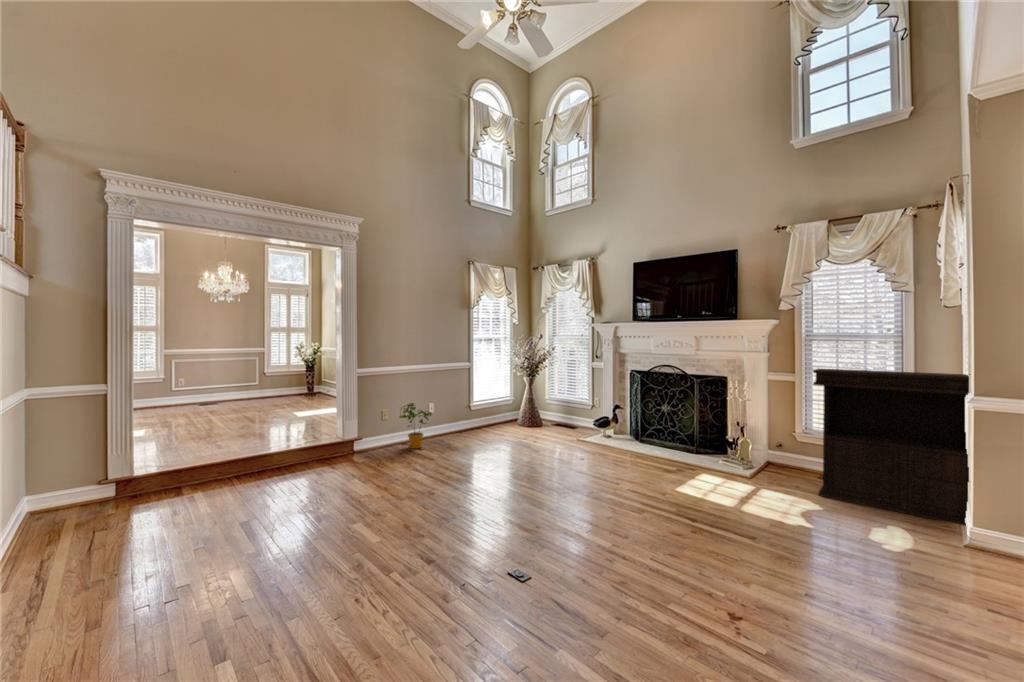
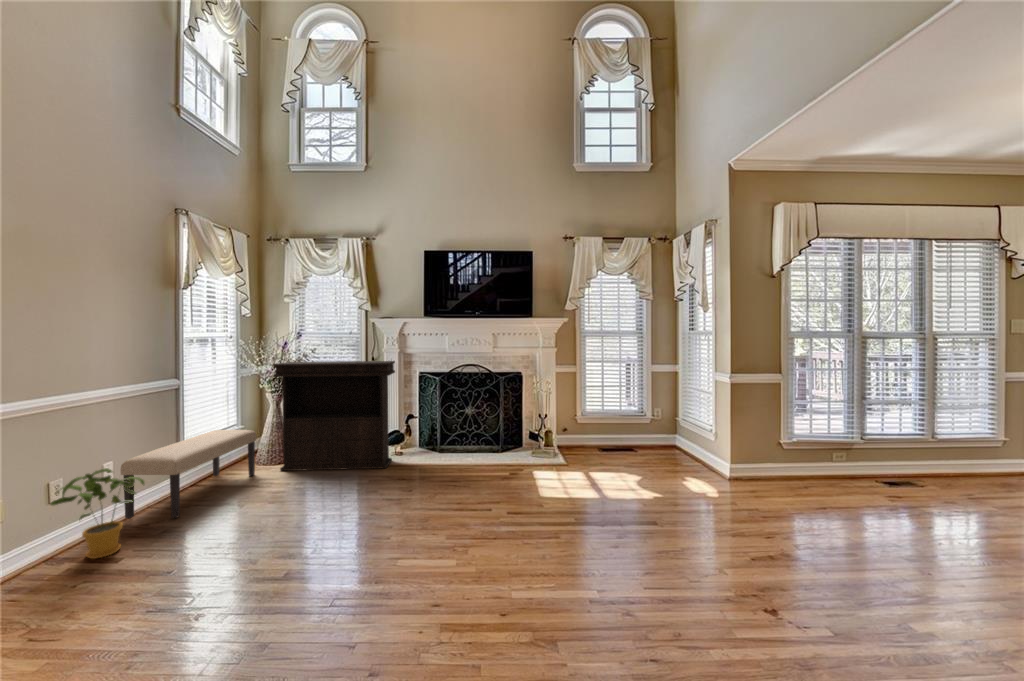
console table: present [813,369,970,526] -> present [274,361,395,471]
bench: none [435,397,511,441] -> present [120,430,256,519]

